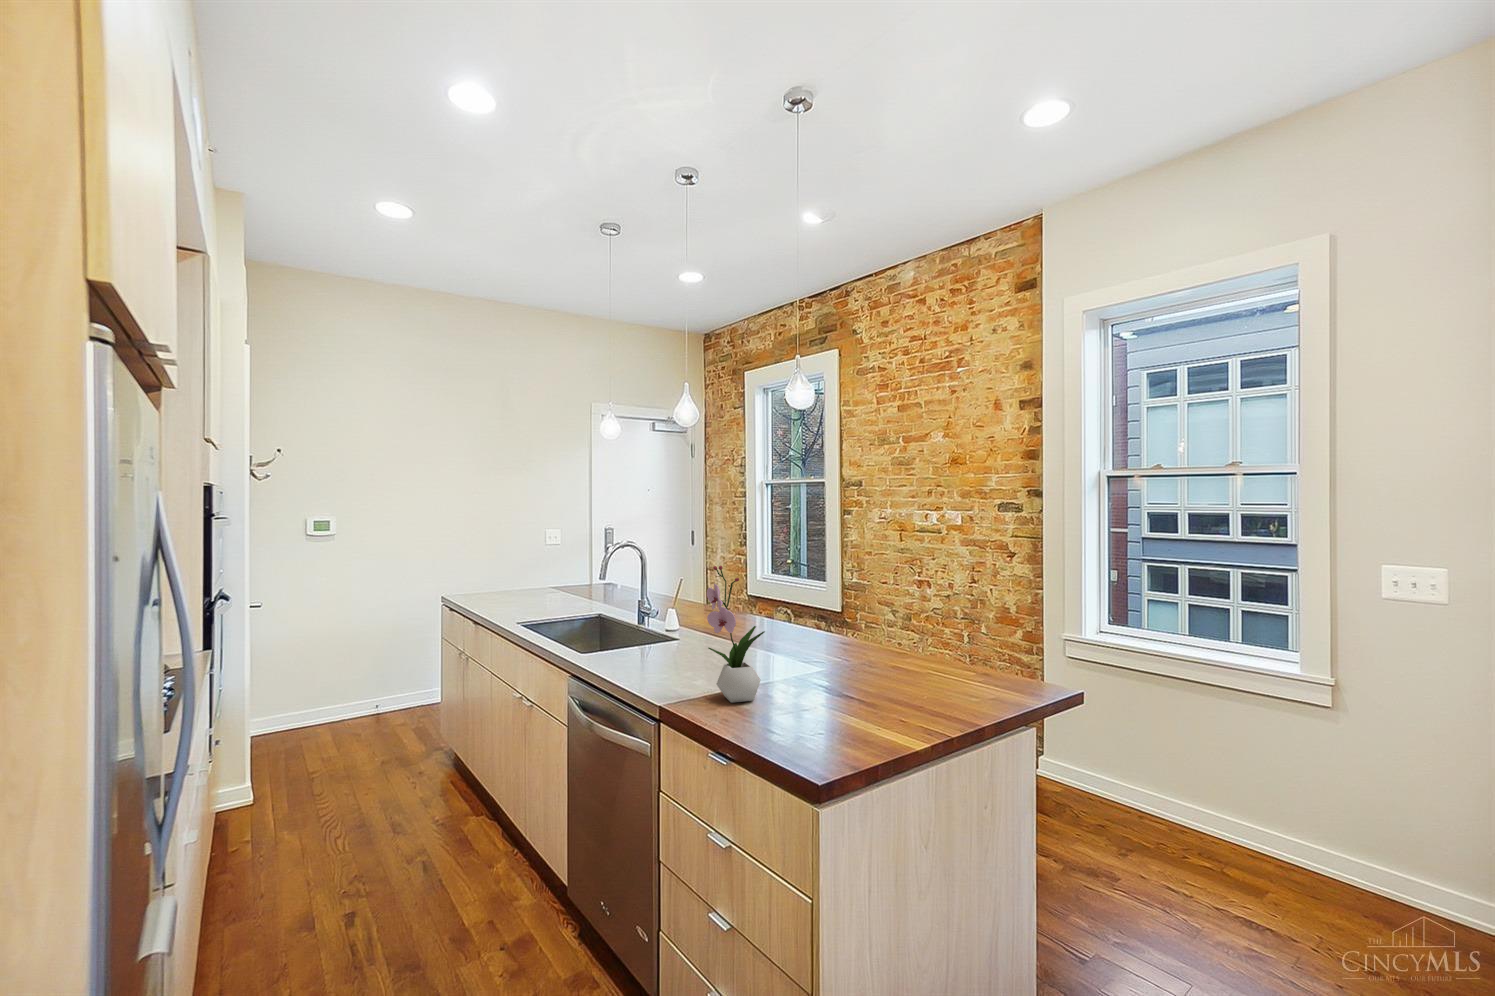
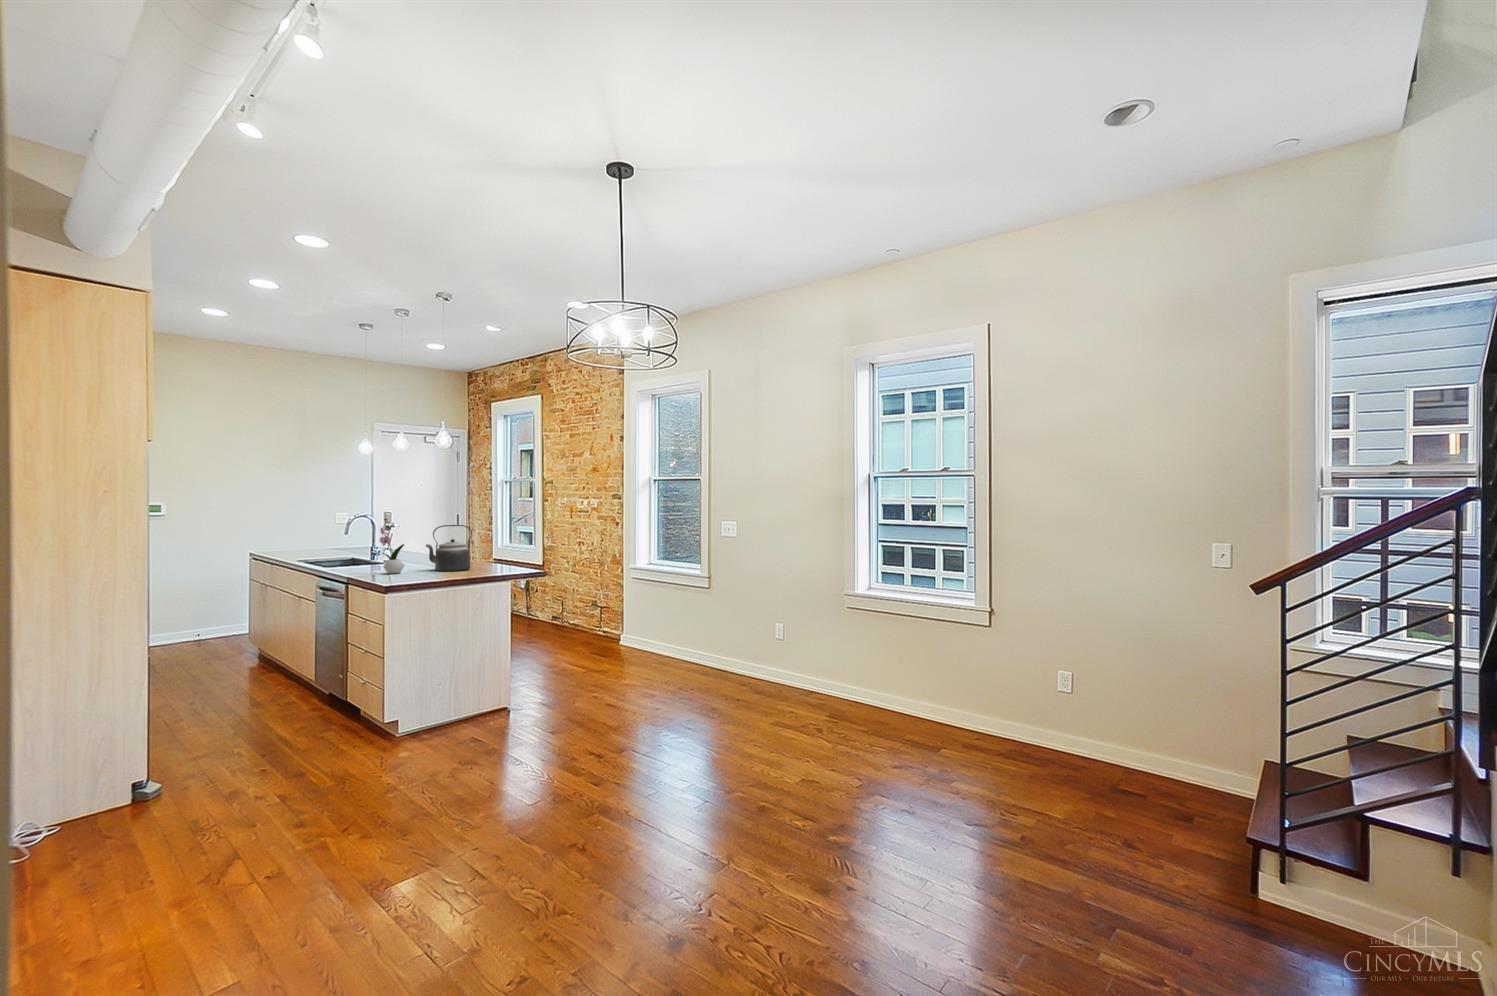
kettle: none [796,577,887,691] -> present [426,525,472,571]

